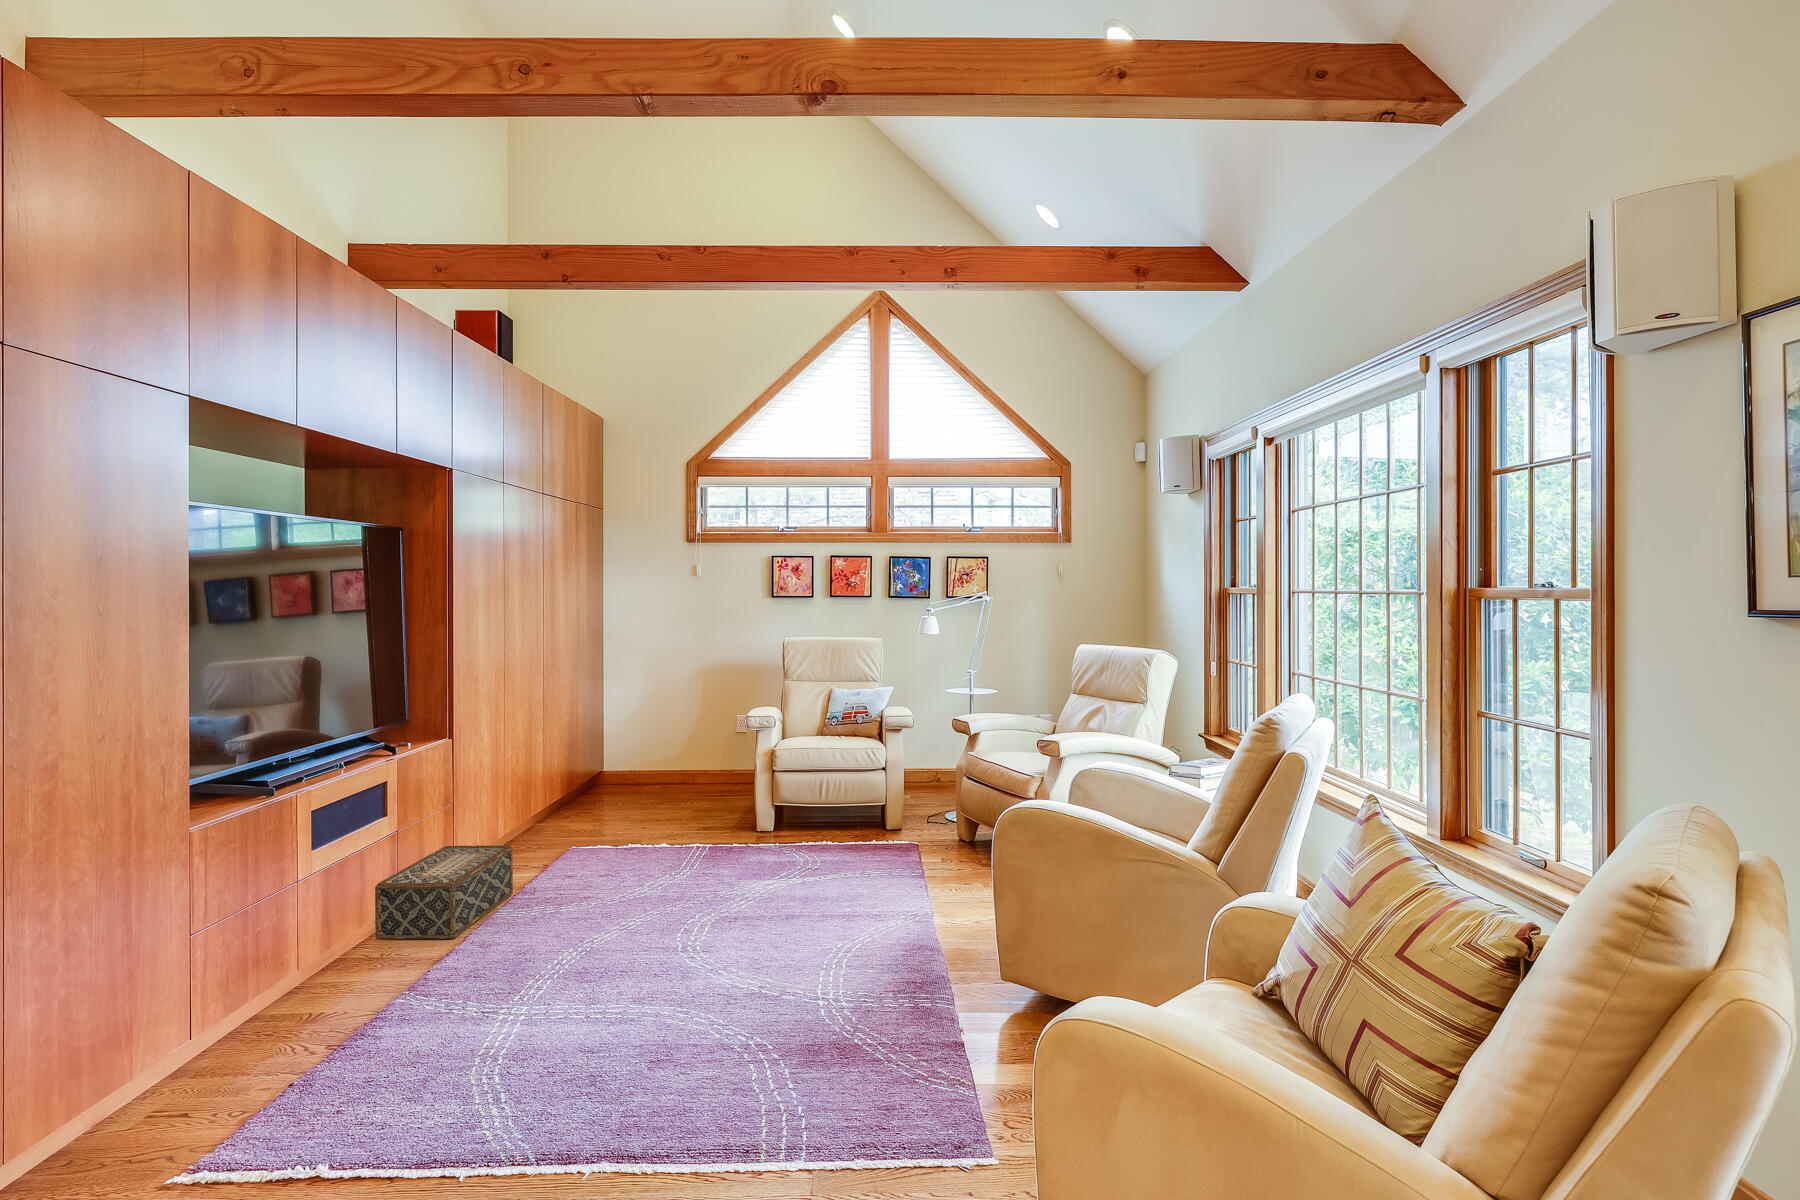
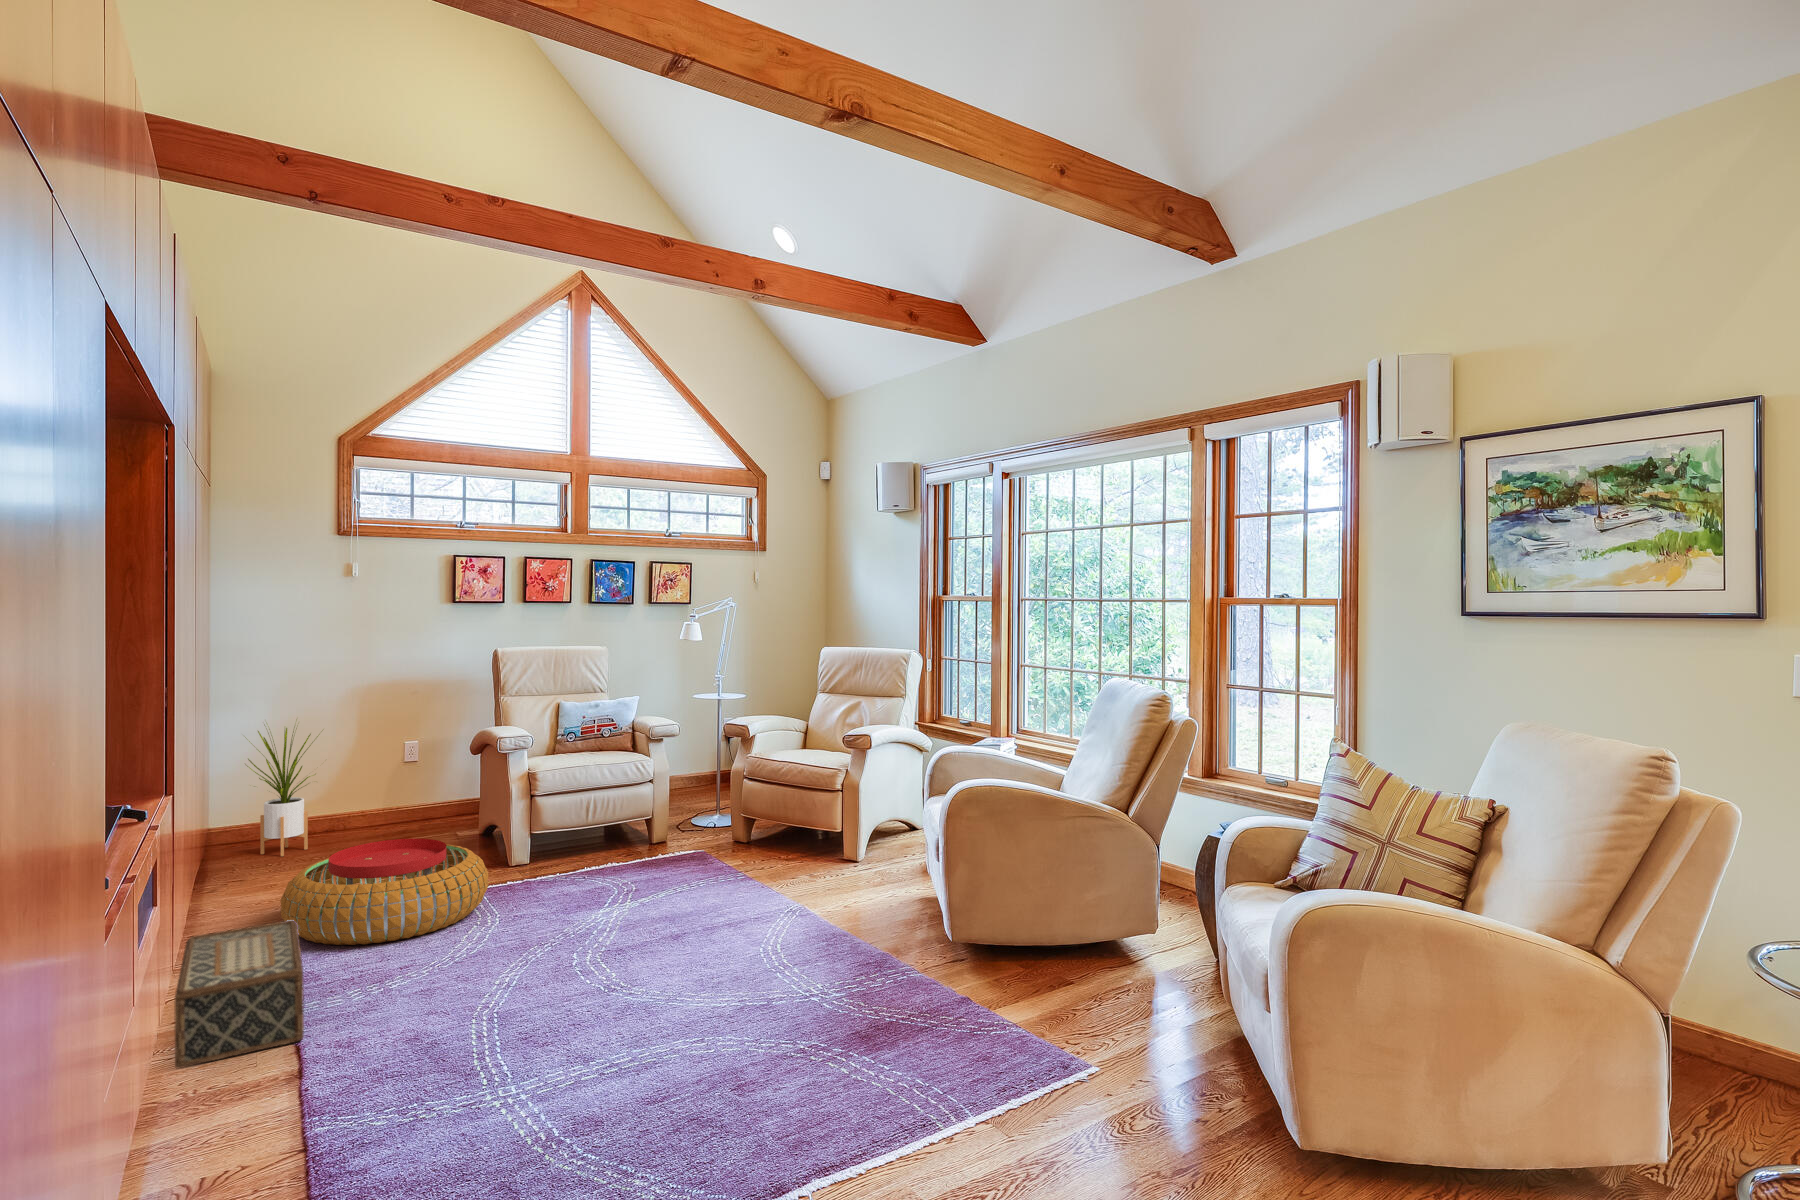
house plant: none [612,689,671,798] -> present [246,727,319,856]
pouf: none [547,794,705,877] -> present [280,838,488,945]

